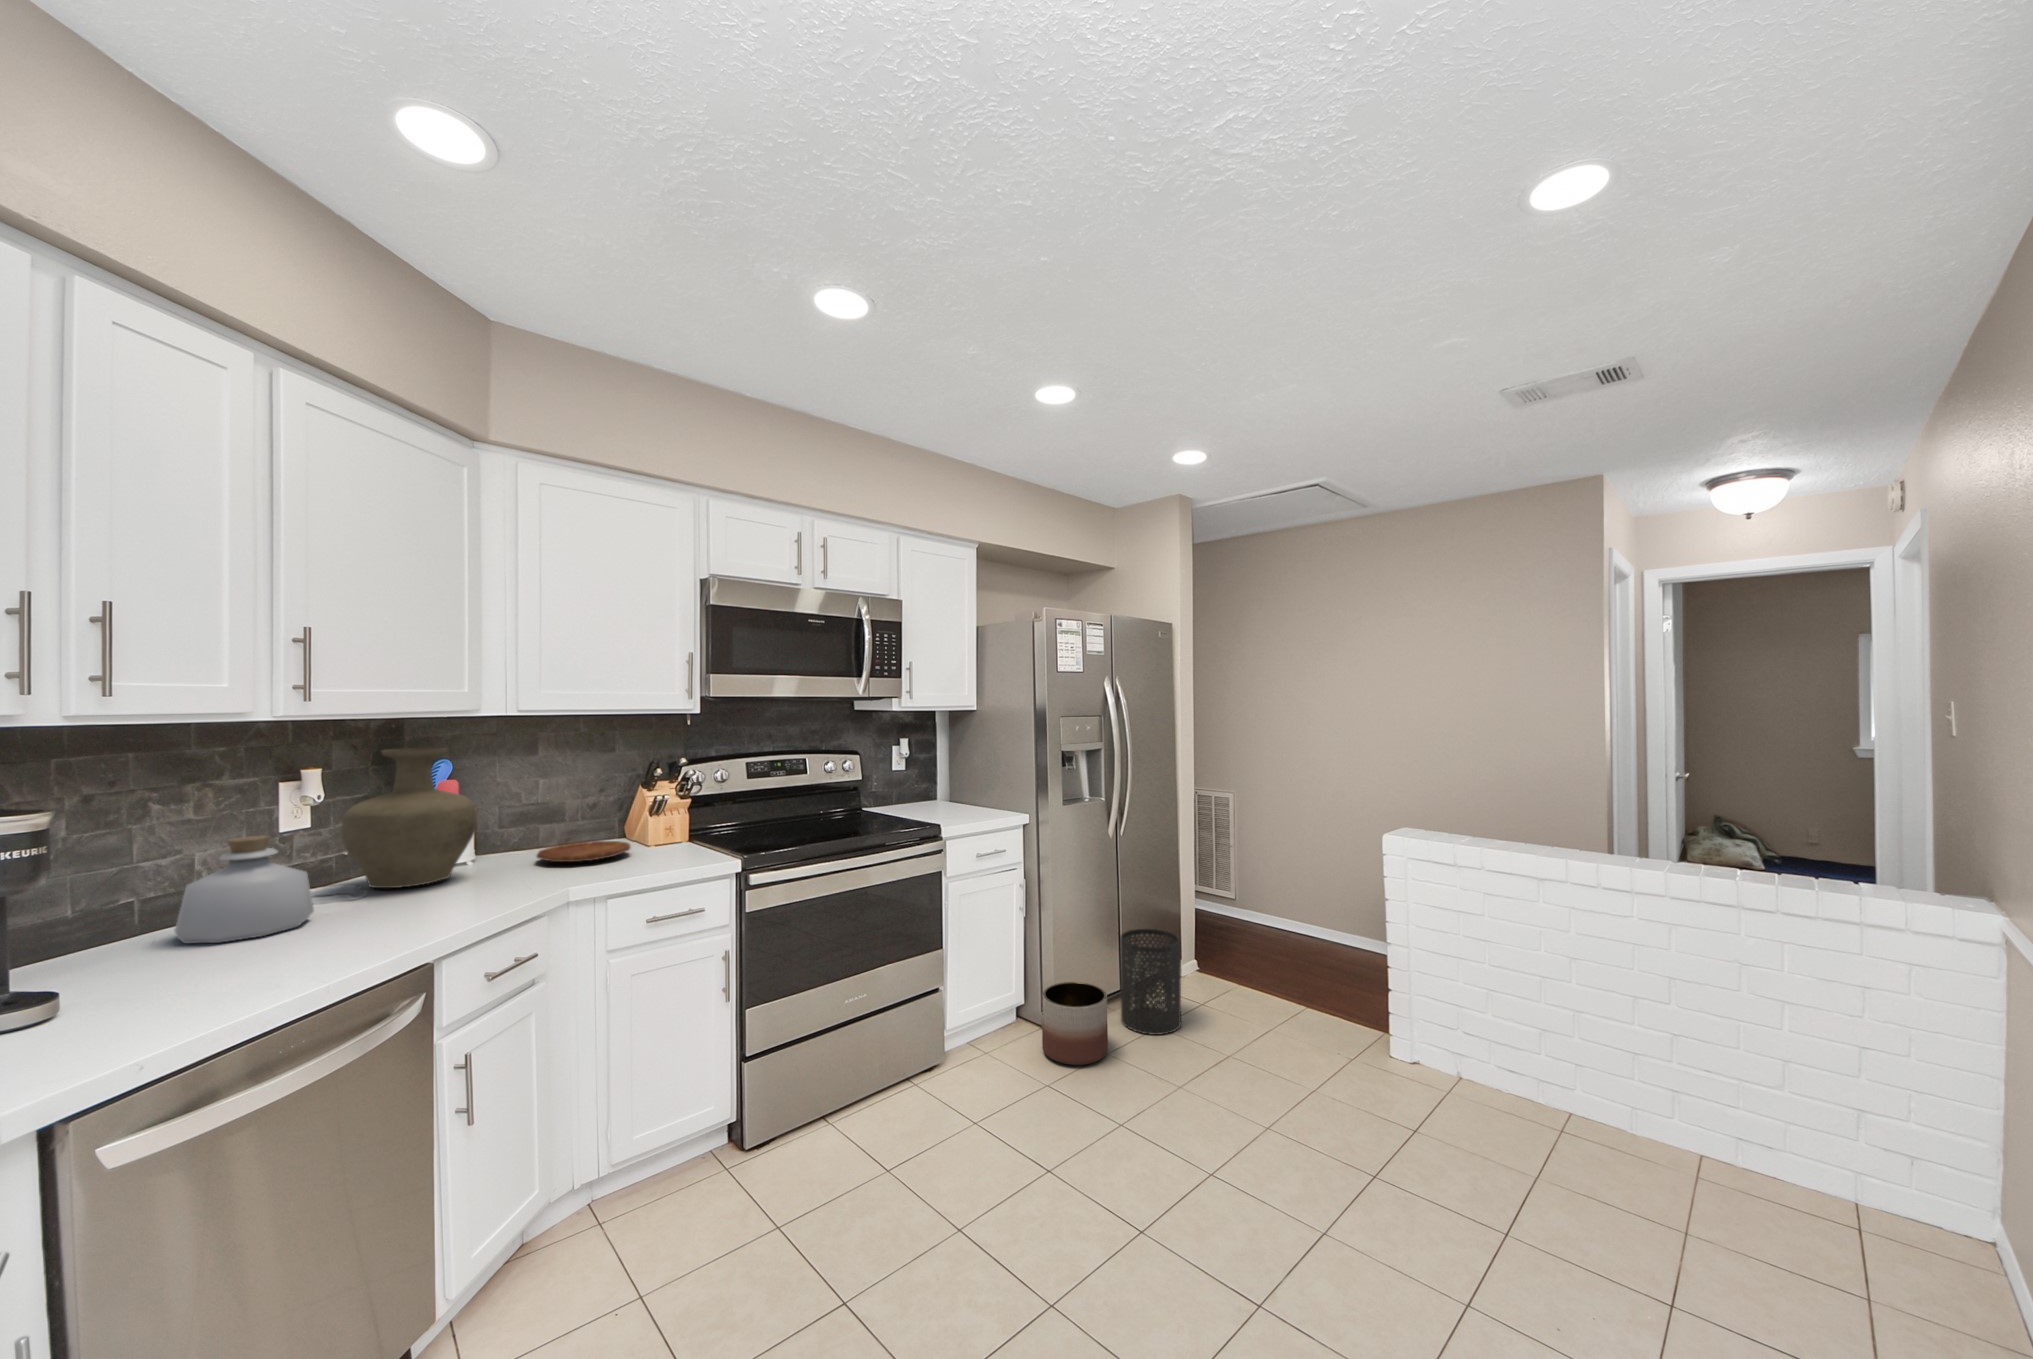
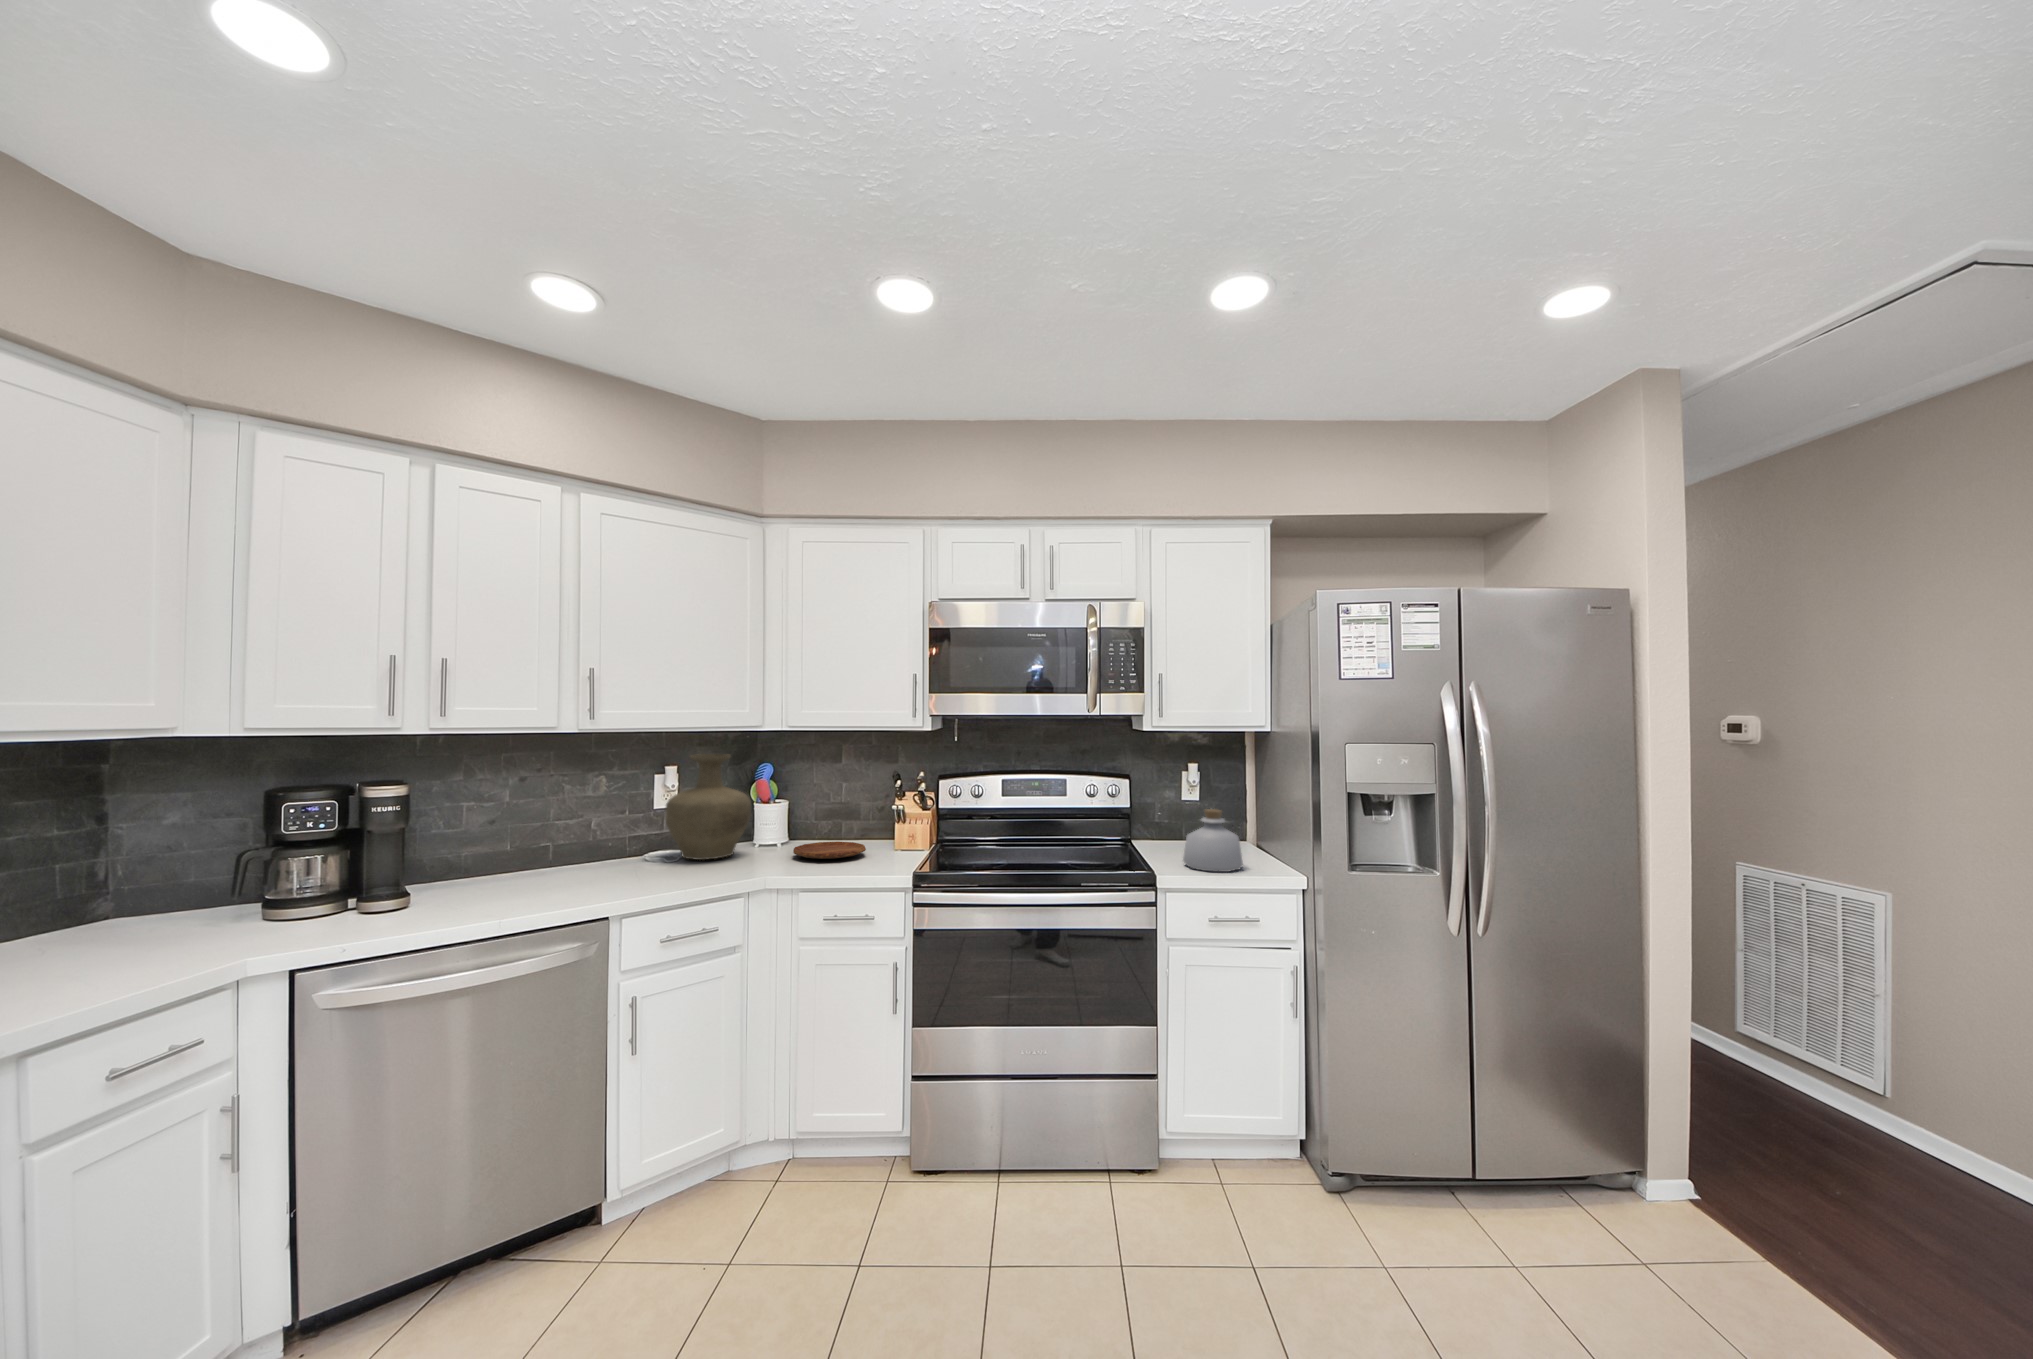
bottle: present [175,835,314,943] -> present [1183,809,1243,872]
trash can: present [1120,929,1181,1035] -> none [1457,1085,1572,1278]
planter: present [1042,982,1108,1065] -> none [1295,1125,1396,1260]

